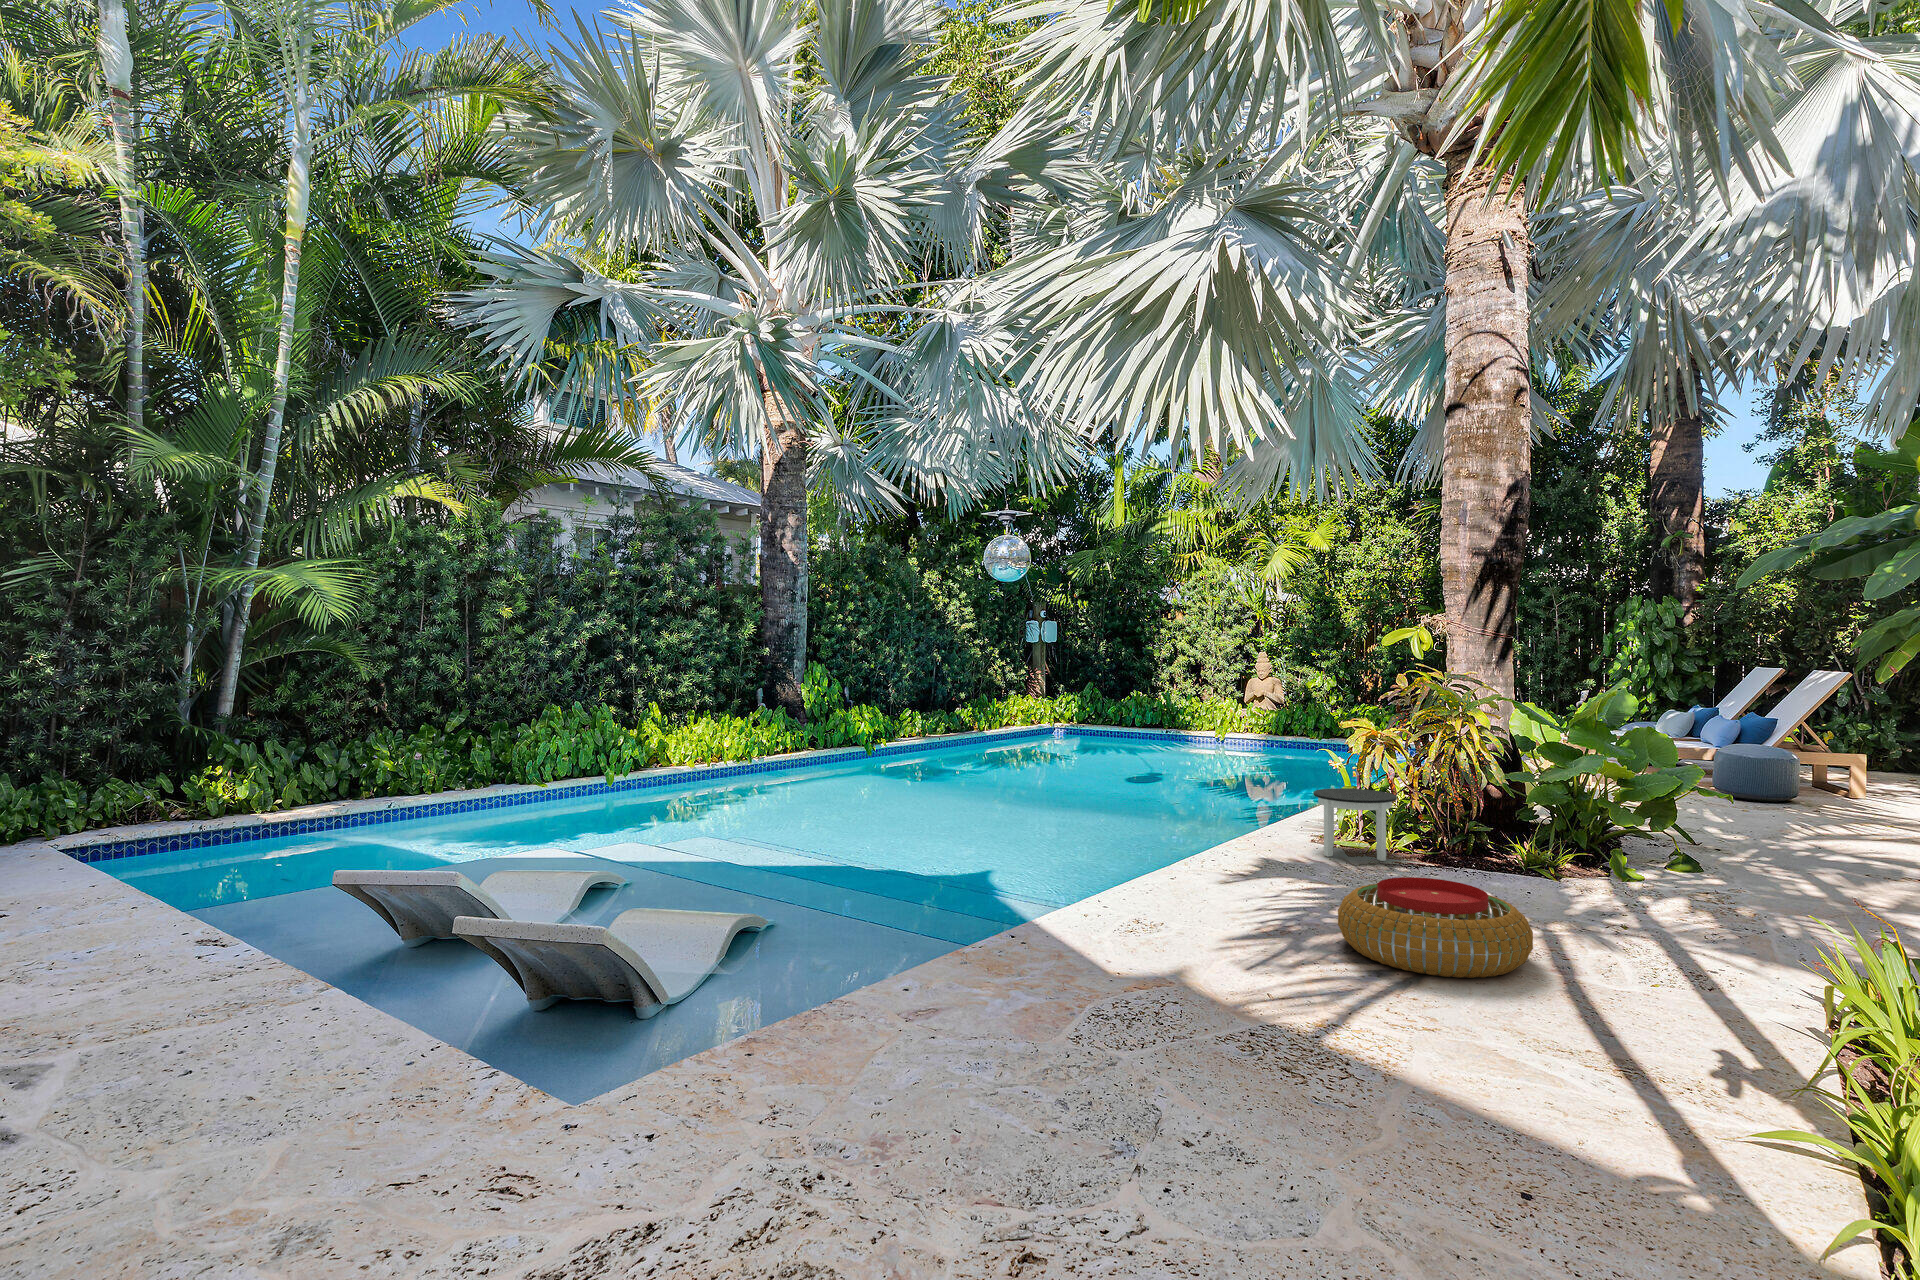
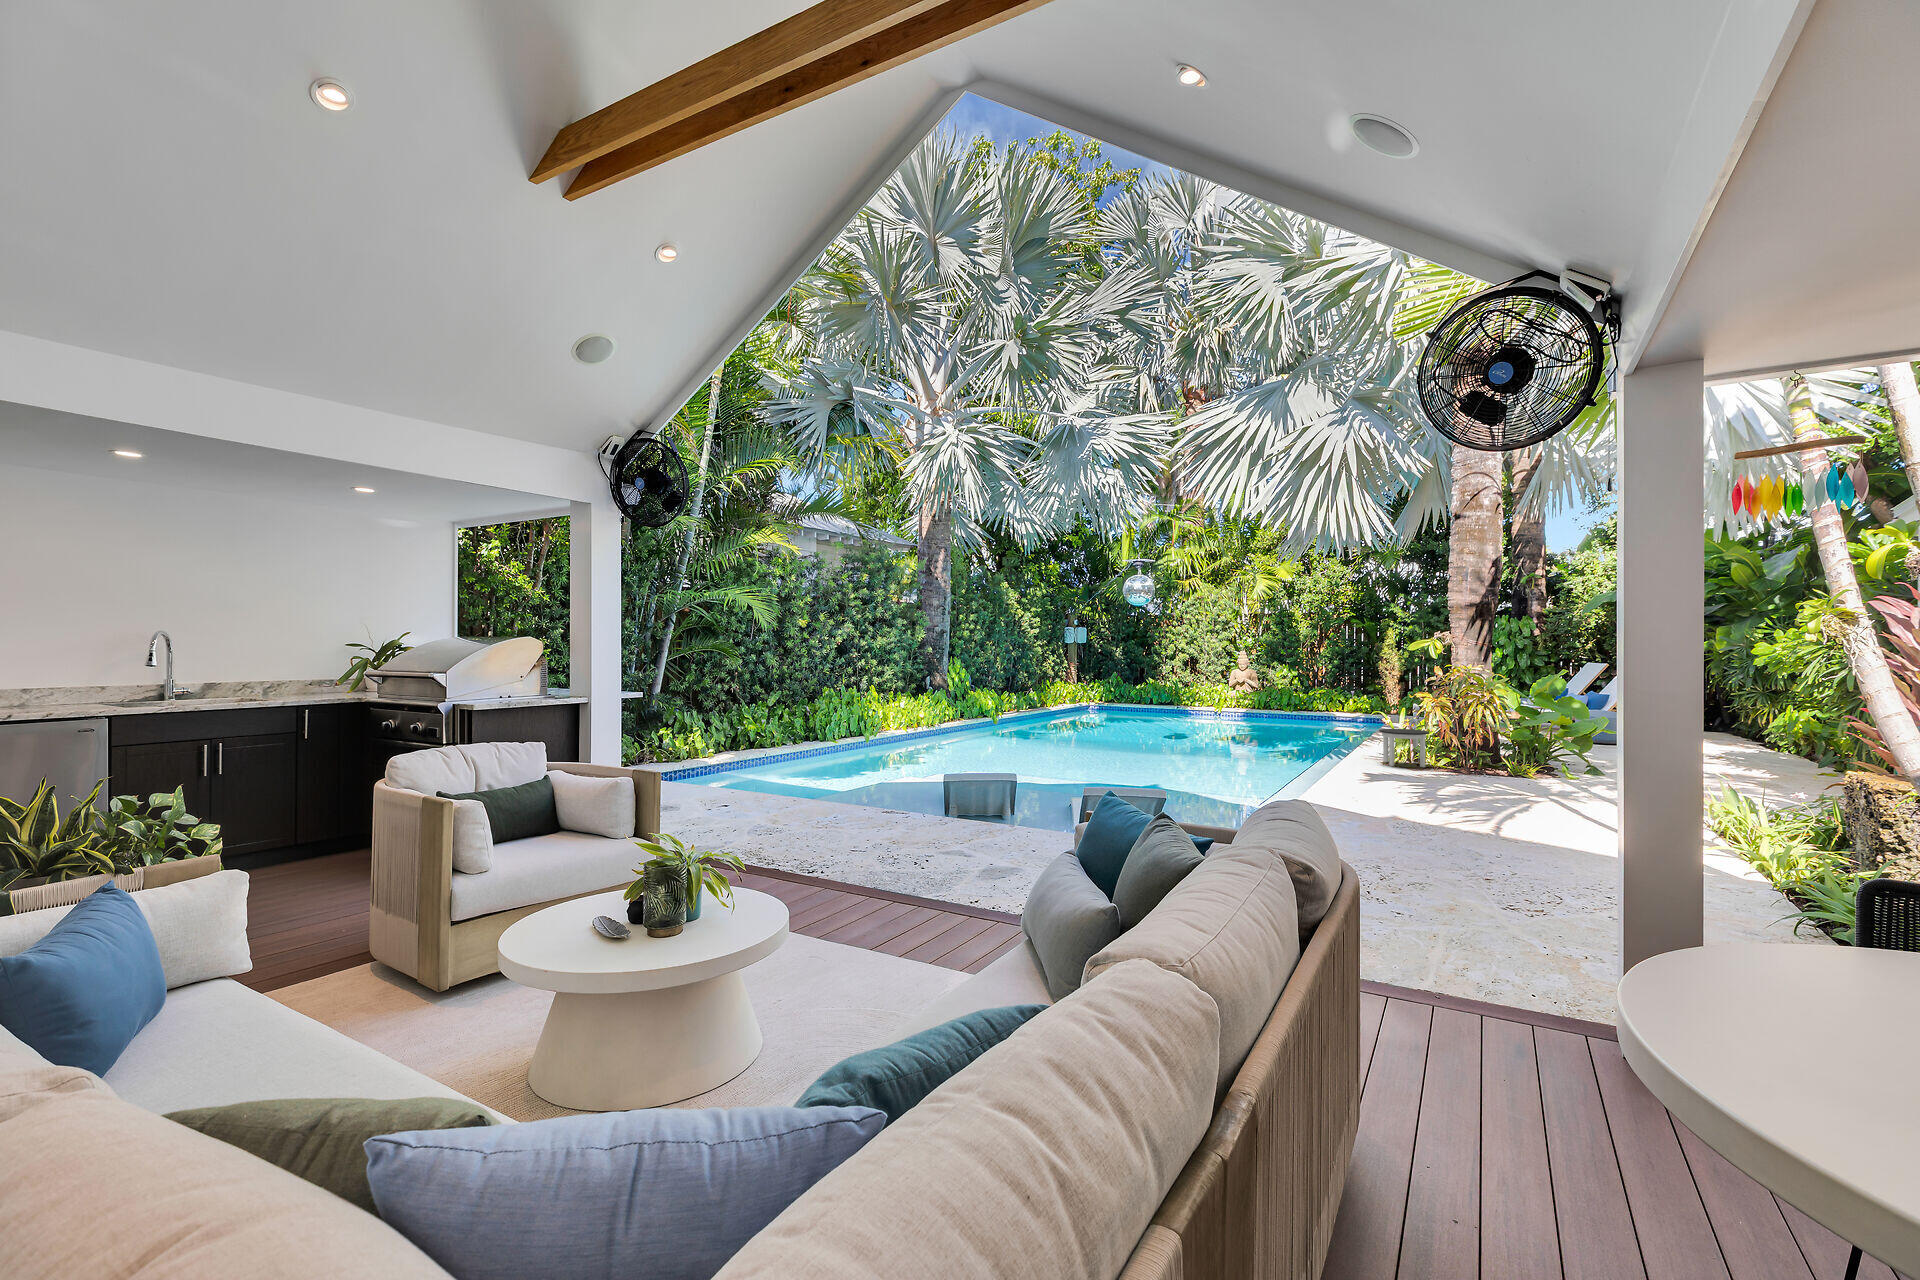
pouf: present [1338,877,1533,978] -> none [1445,763,1548,805]

